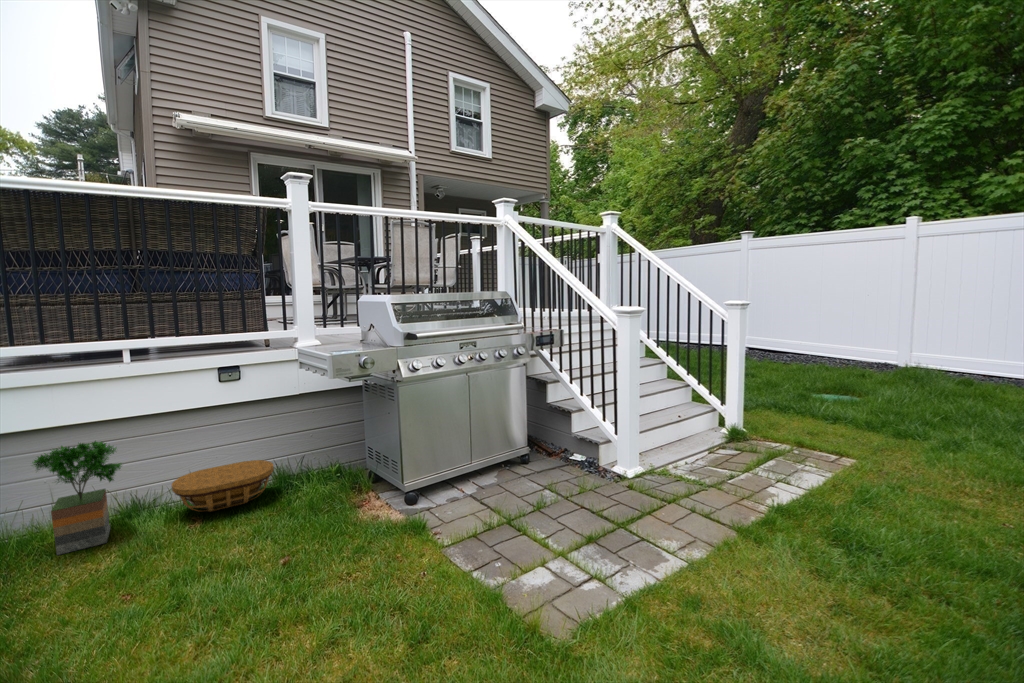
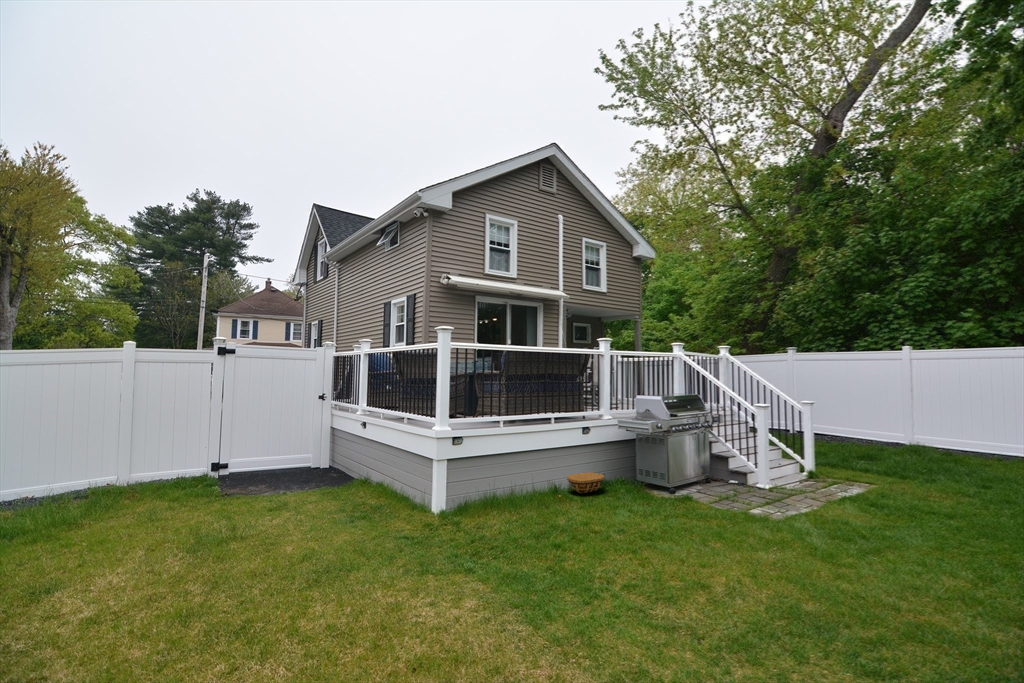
potted tree: present [32,441,121,555] -> none [532,456,565,503]

